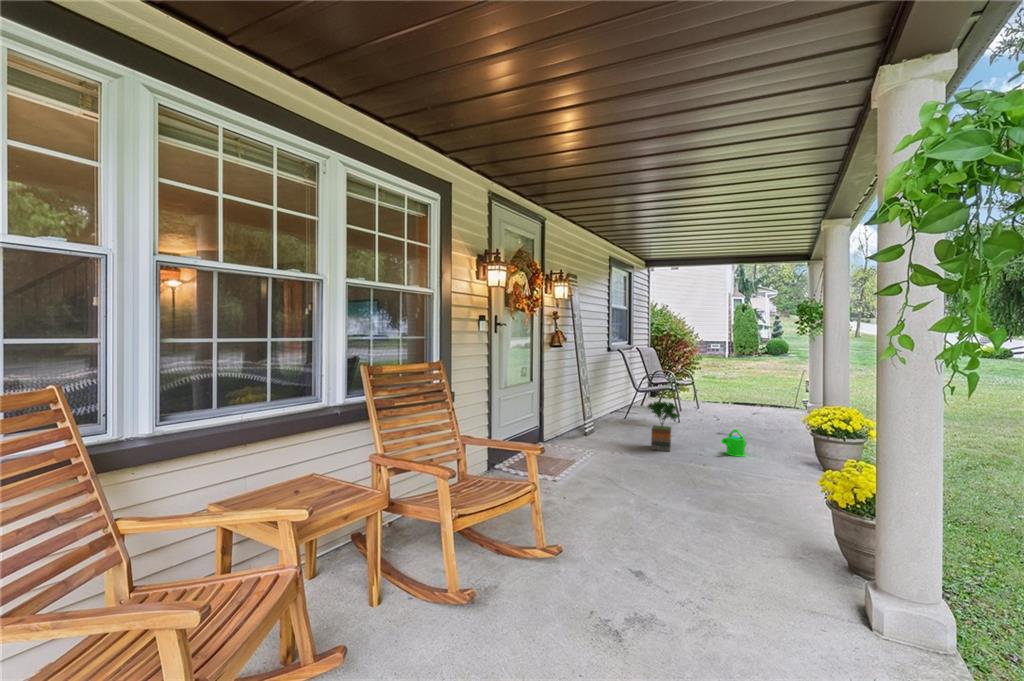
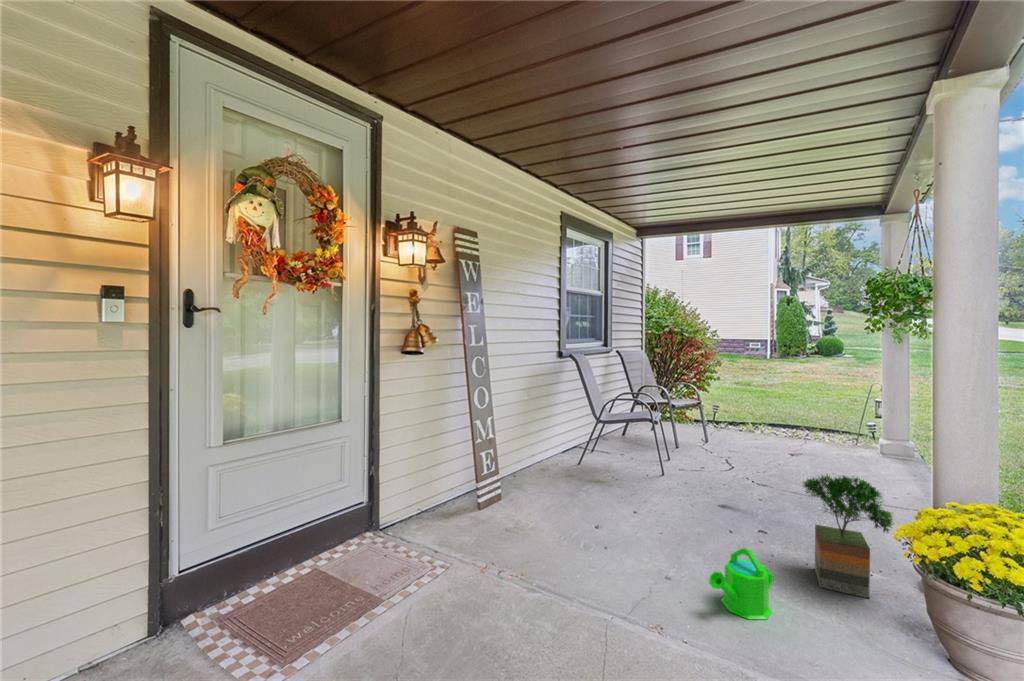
potted tree: present [648,402,679,451] -> present [803,475,893,598]

